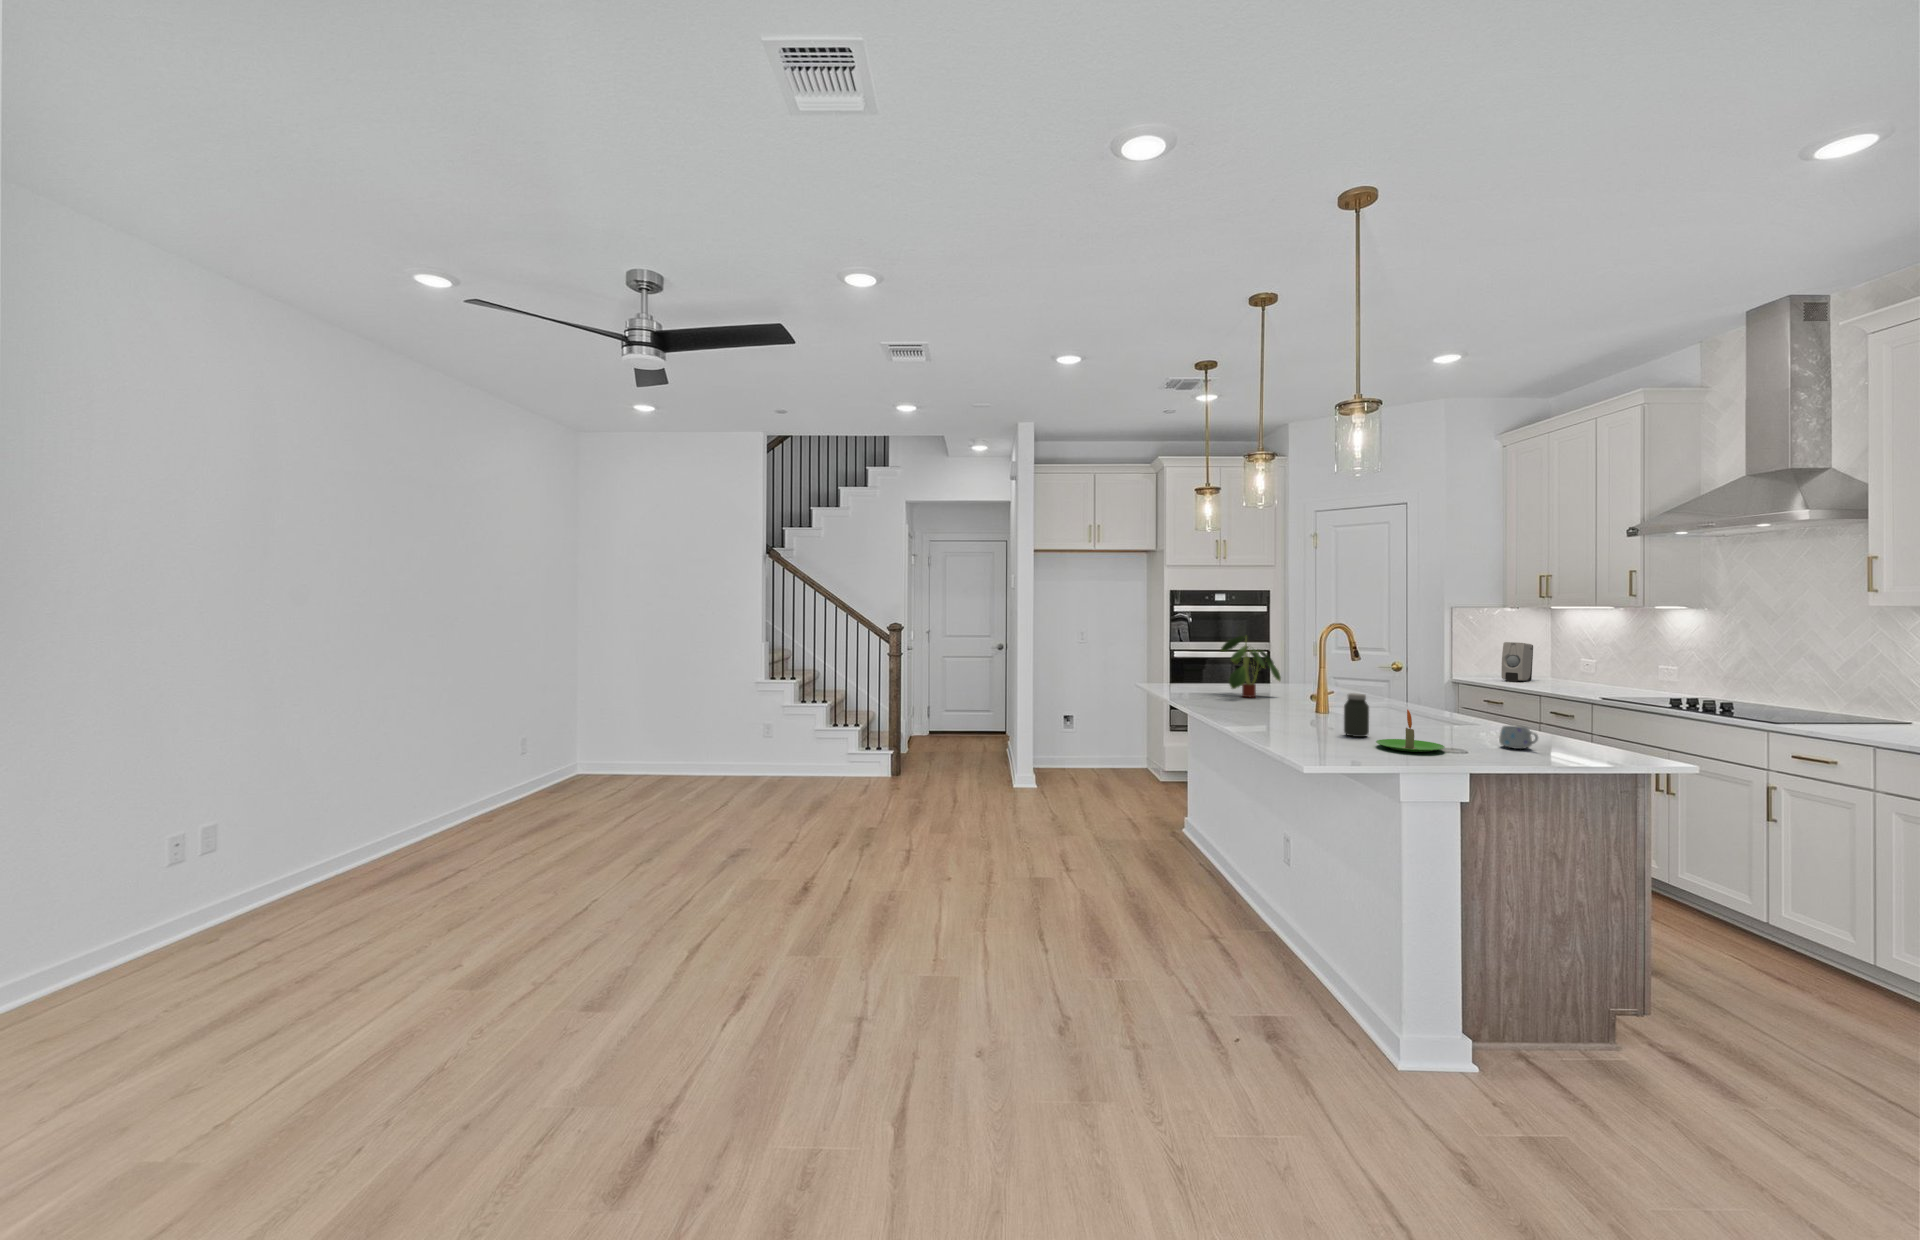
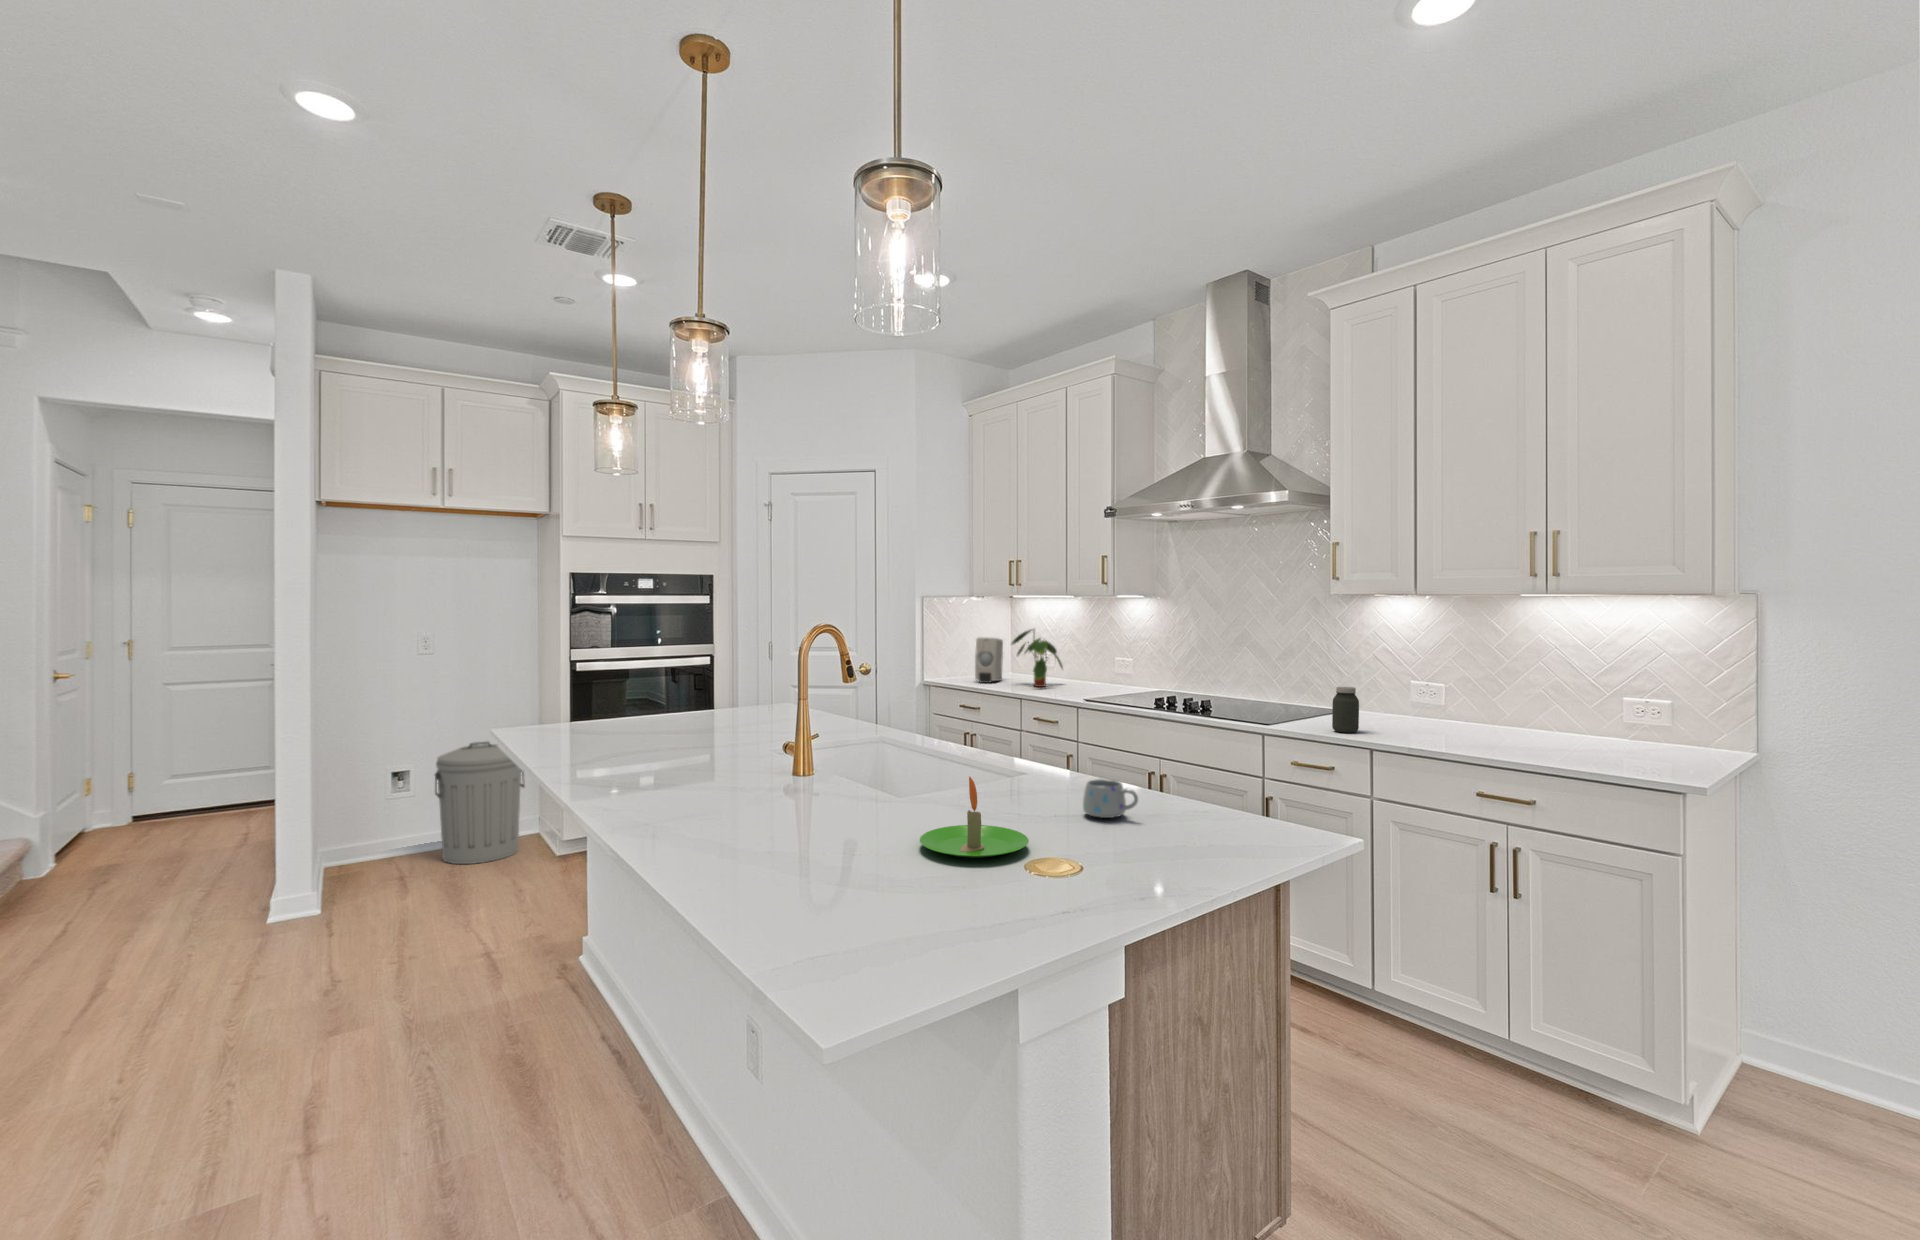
plant: present [1221,636,1281,697] -> present [1012,629,1063,687]
jar: present [1344,693,1369,737] -> present [1332,687,1359,733]
trash can: none [1089,701,1141,777] -> present [435,742,525,864]

